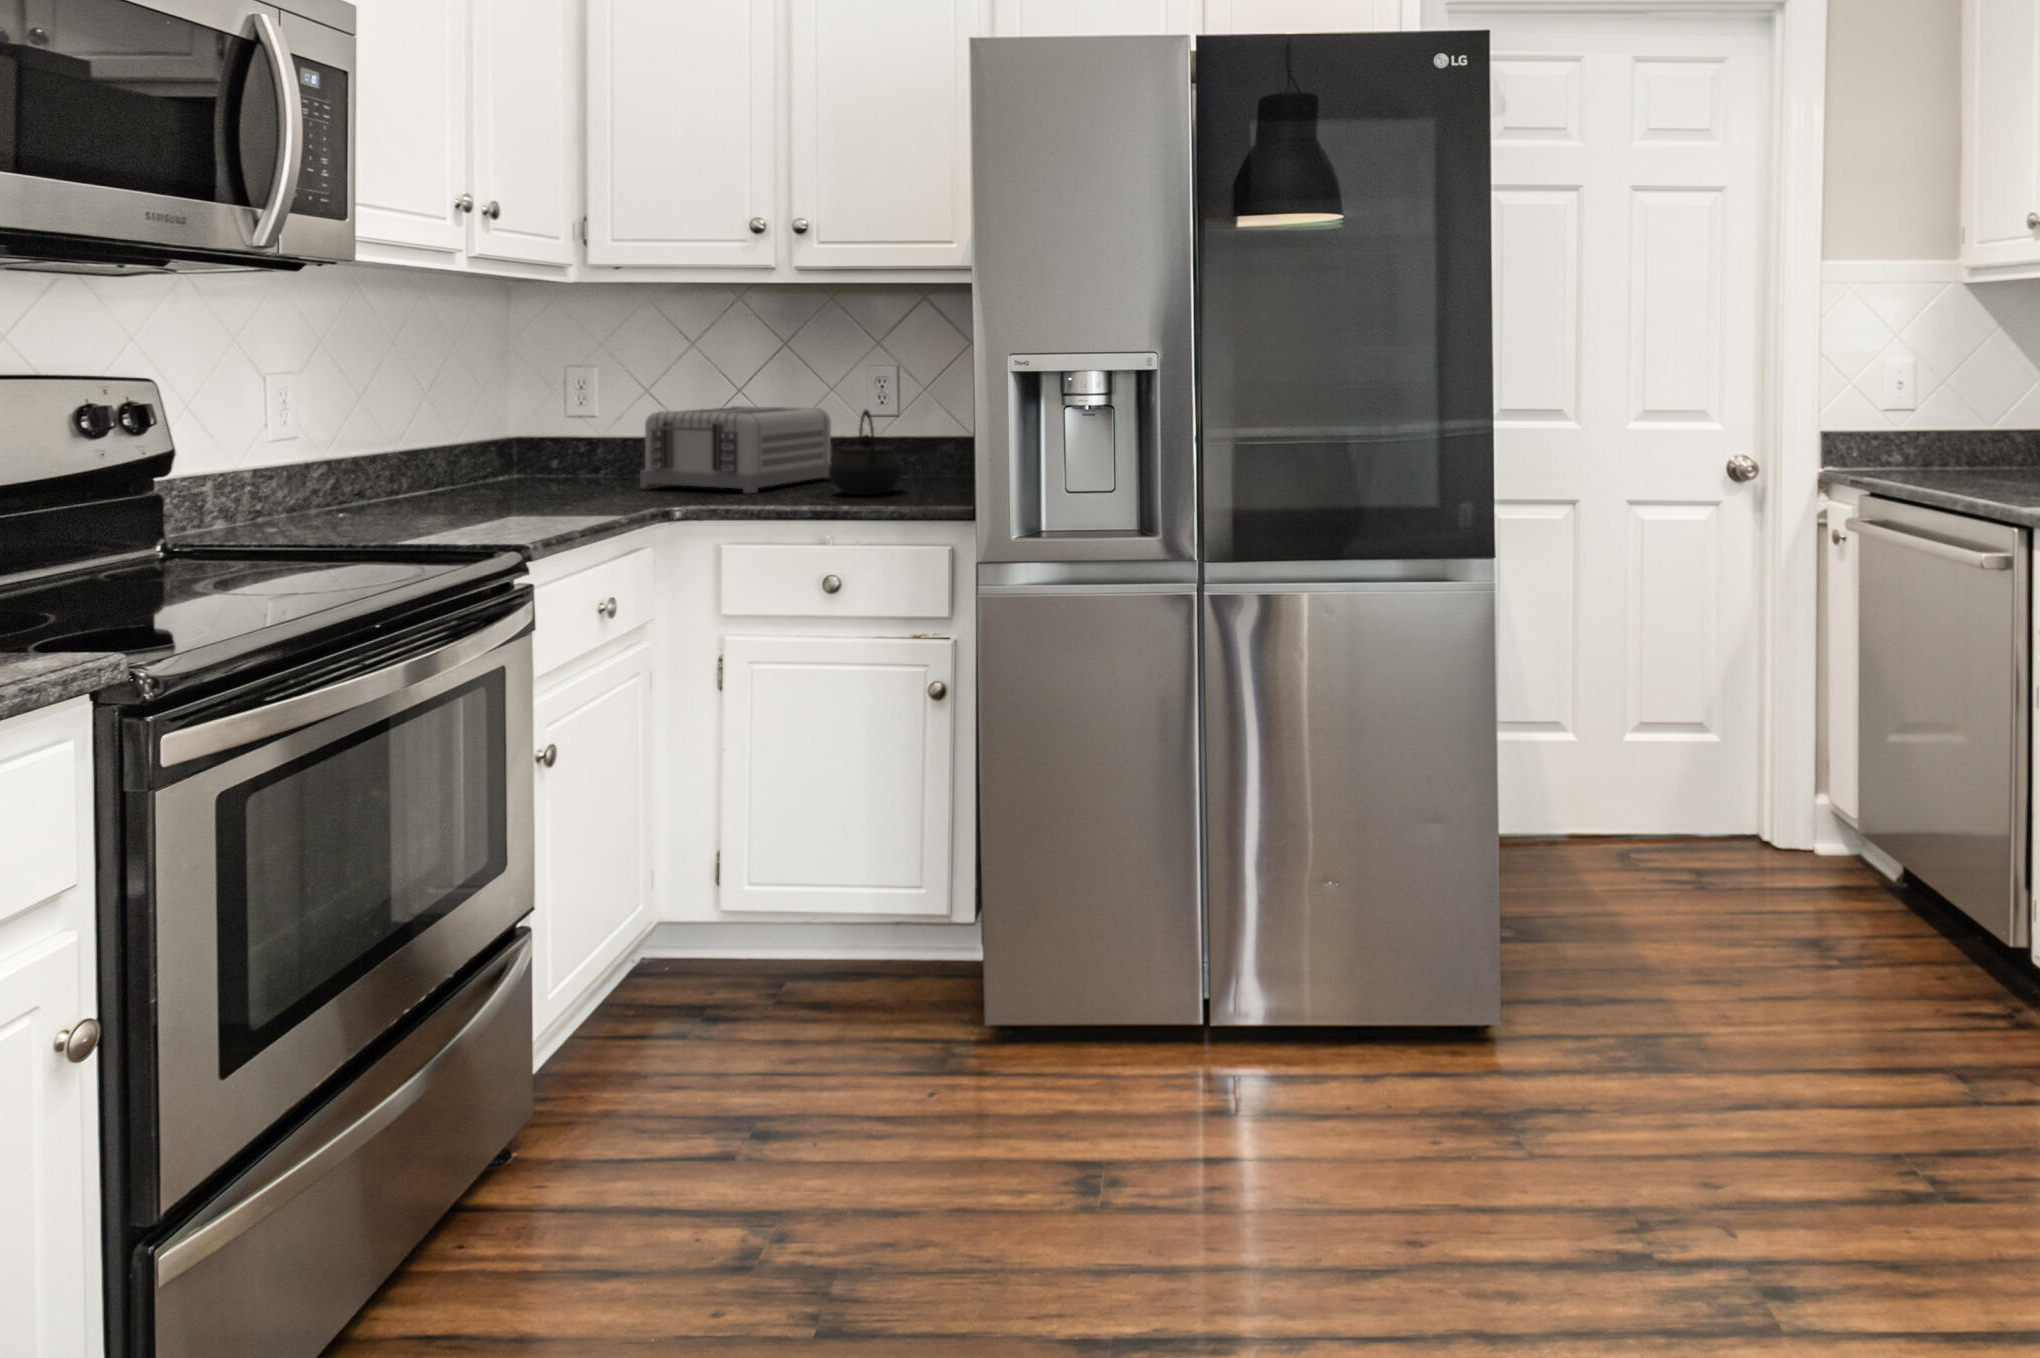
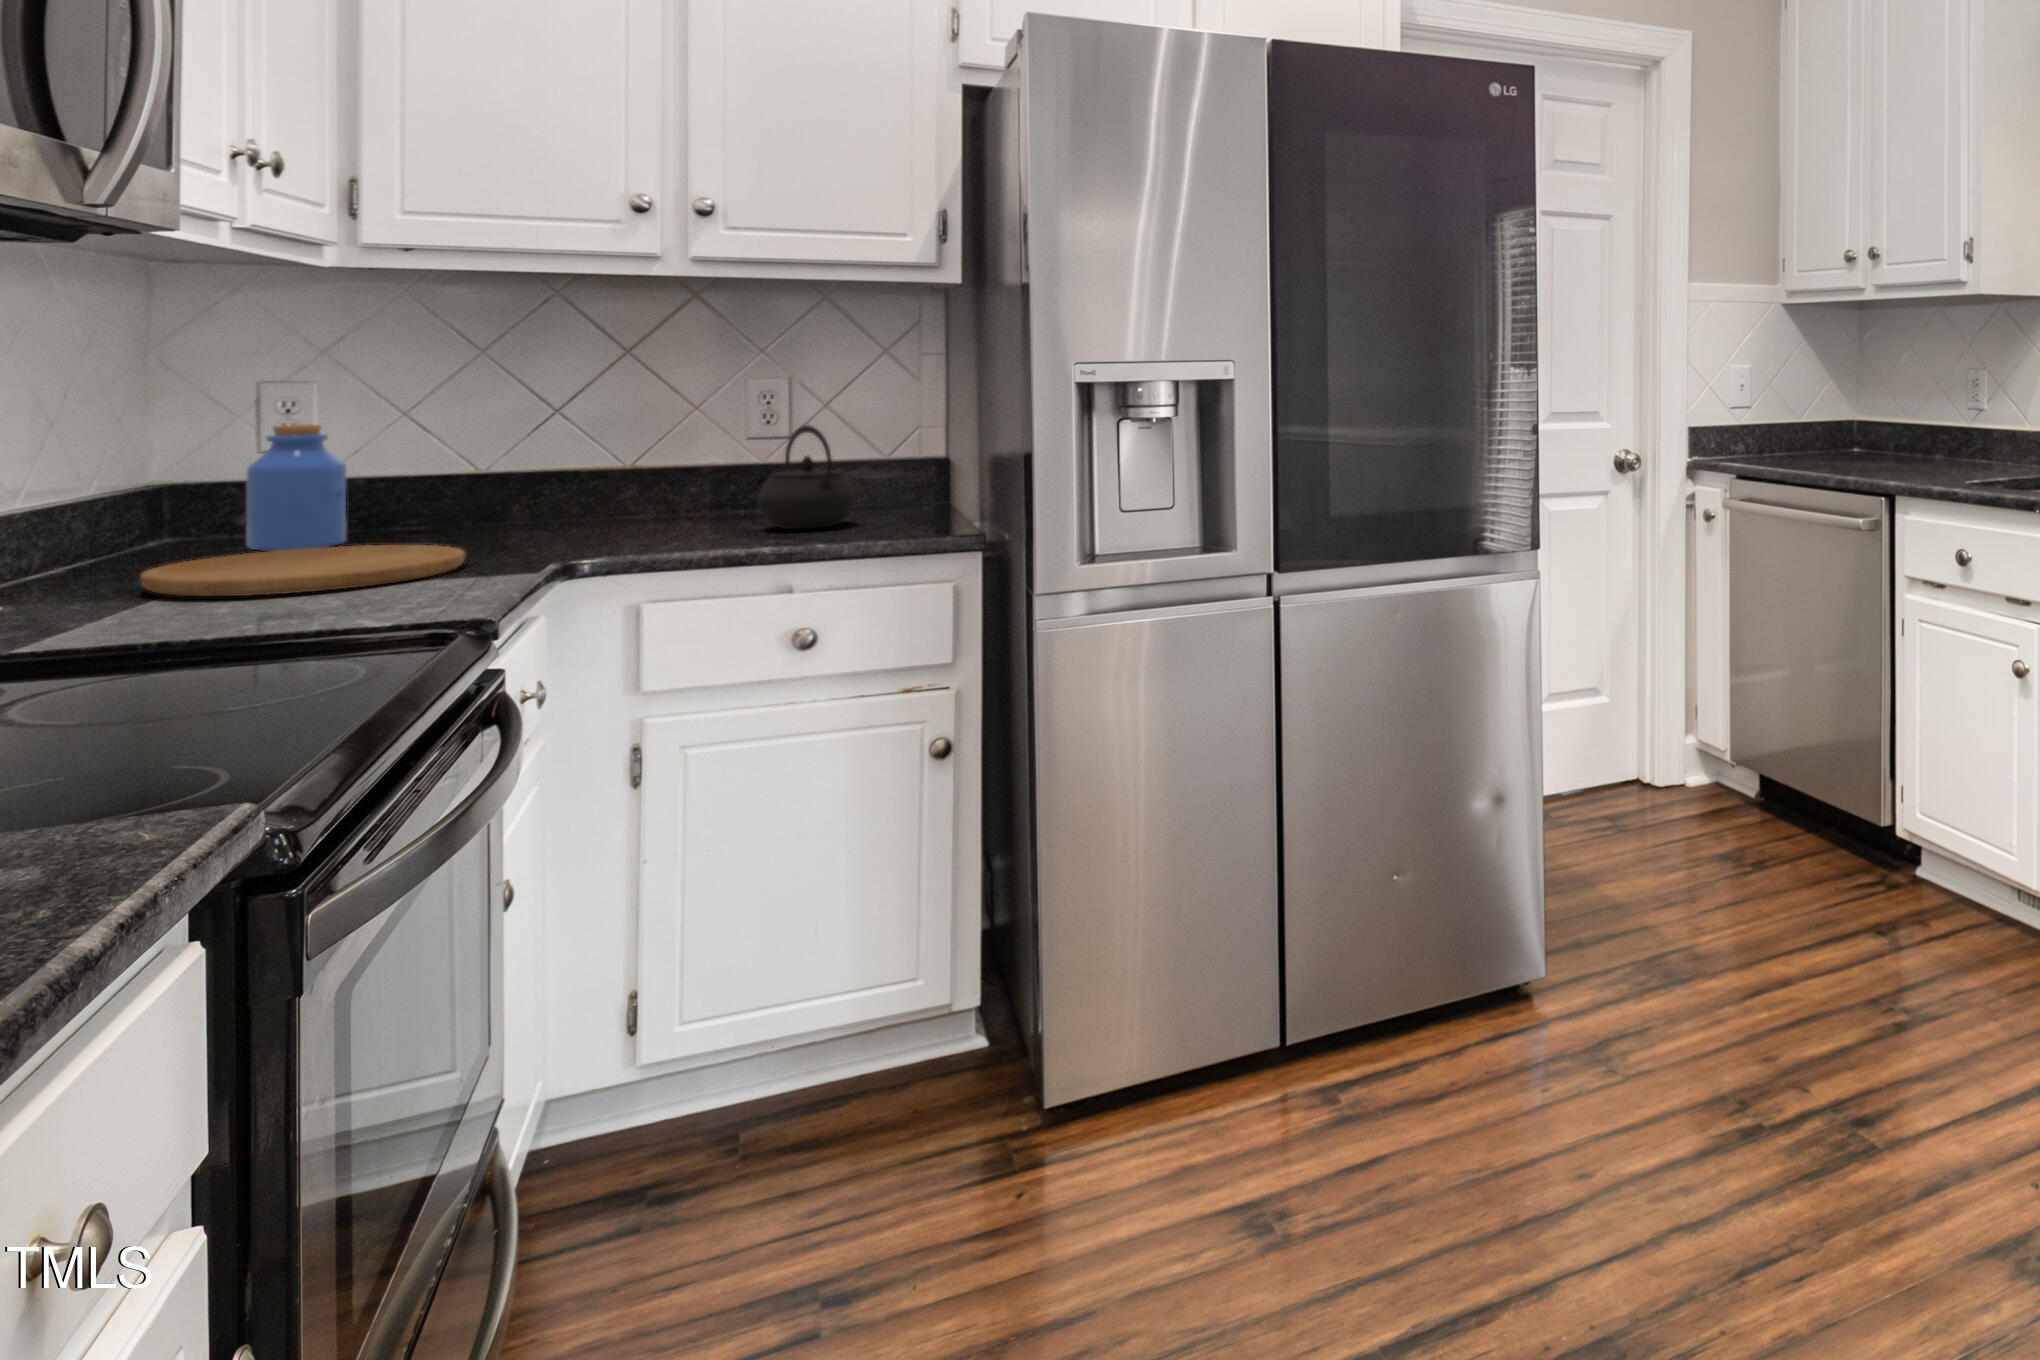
jar: none [535,401,594,489] -> present [247,424,346,551]
toaster: present [640,406,831,493] -> none [442,428,714,540]
cutting board: none [419,490,615,521] -> present [141,545,465,596]

